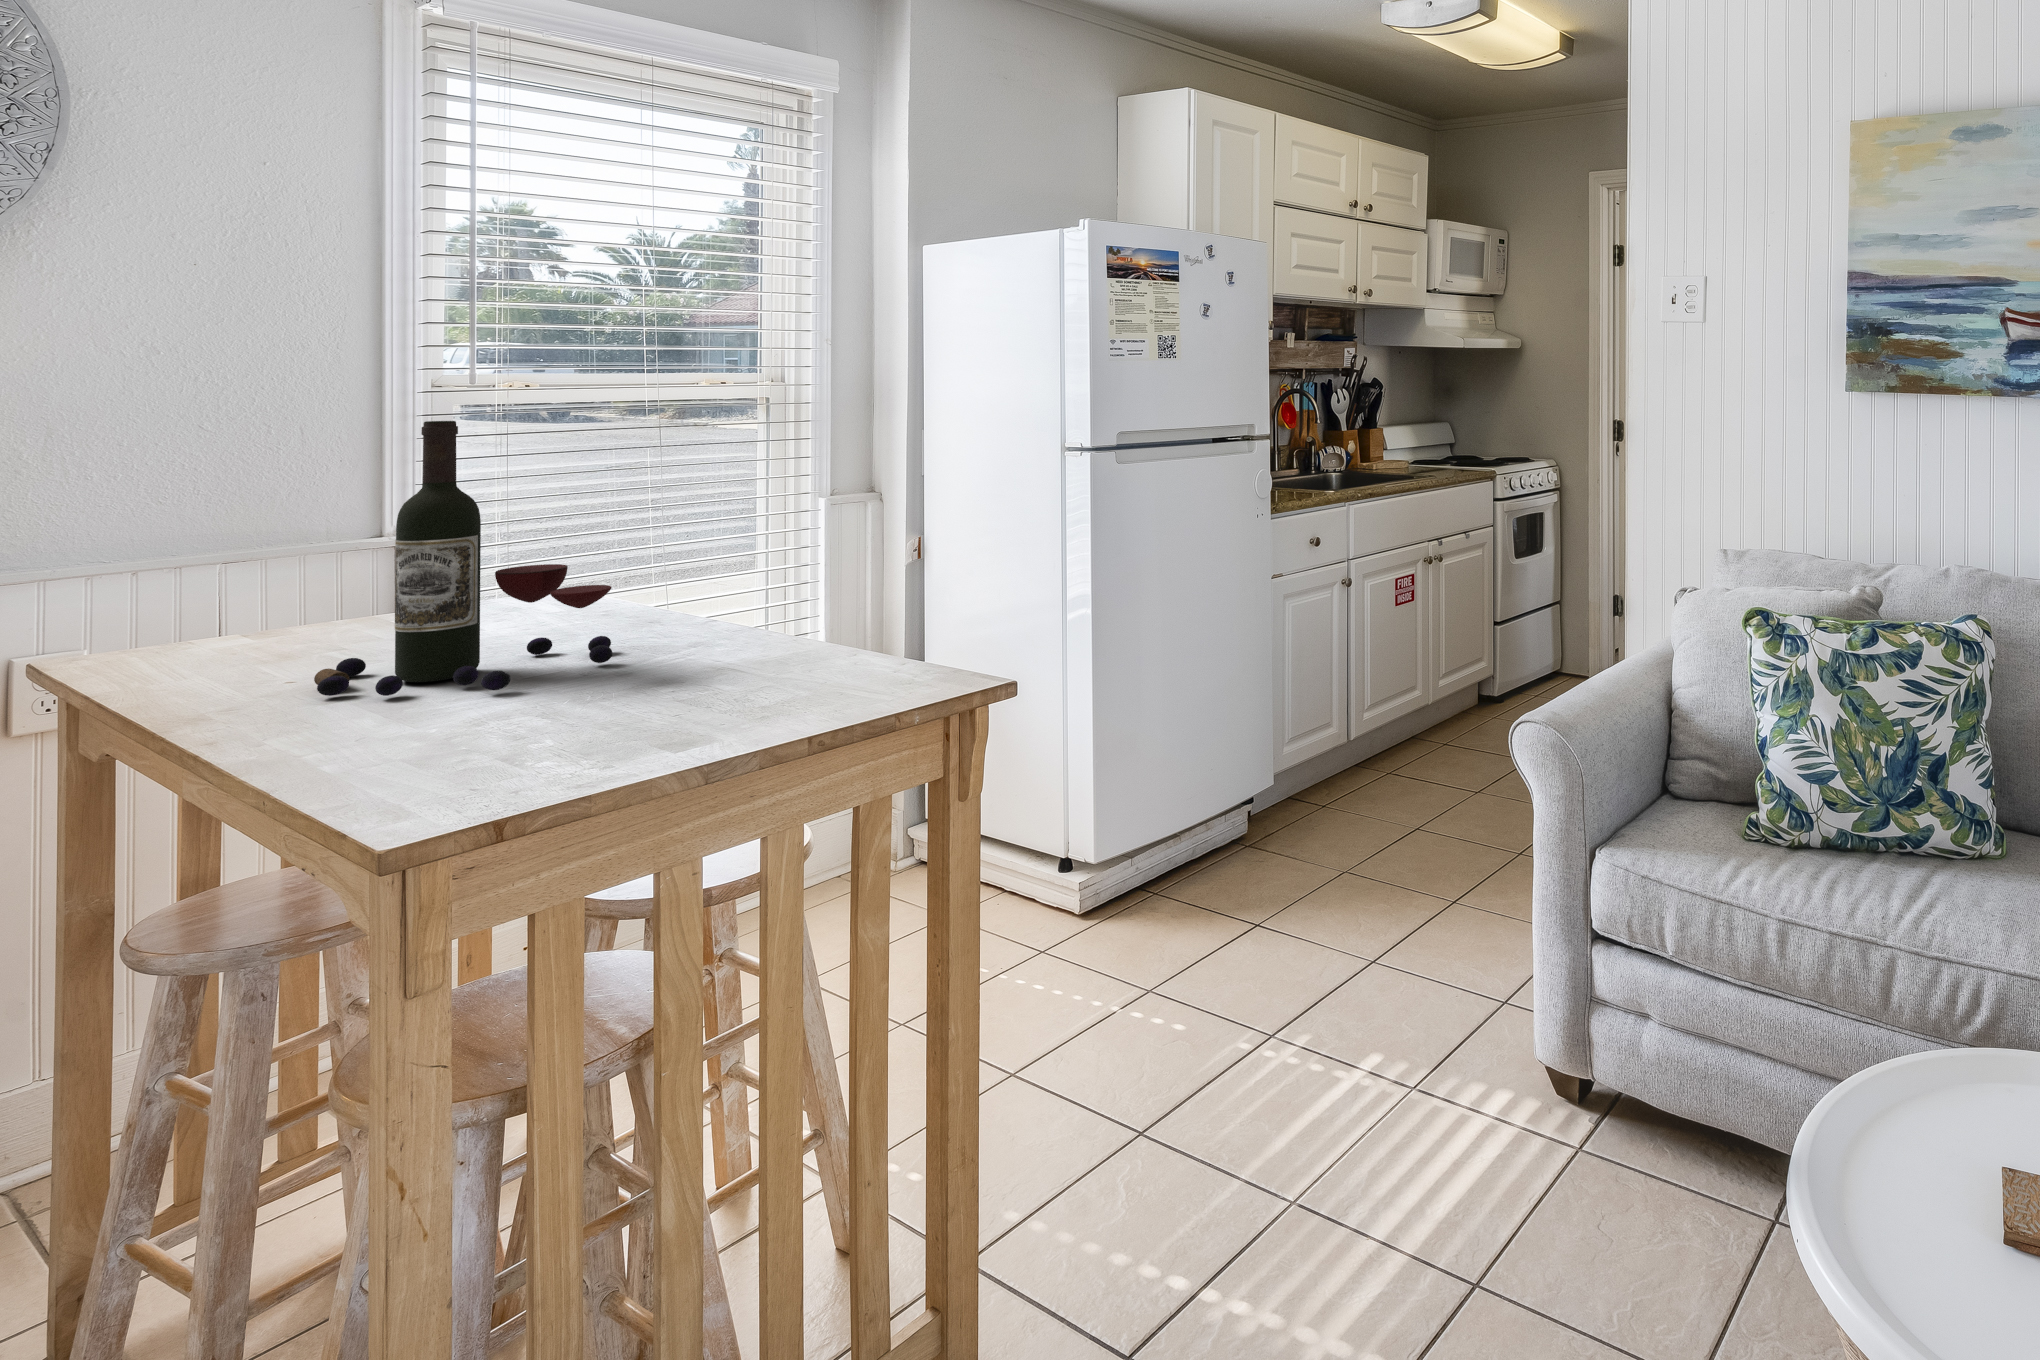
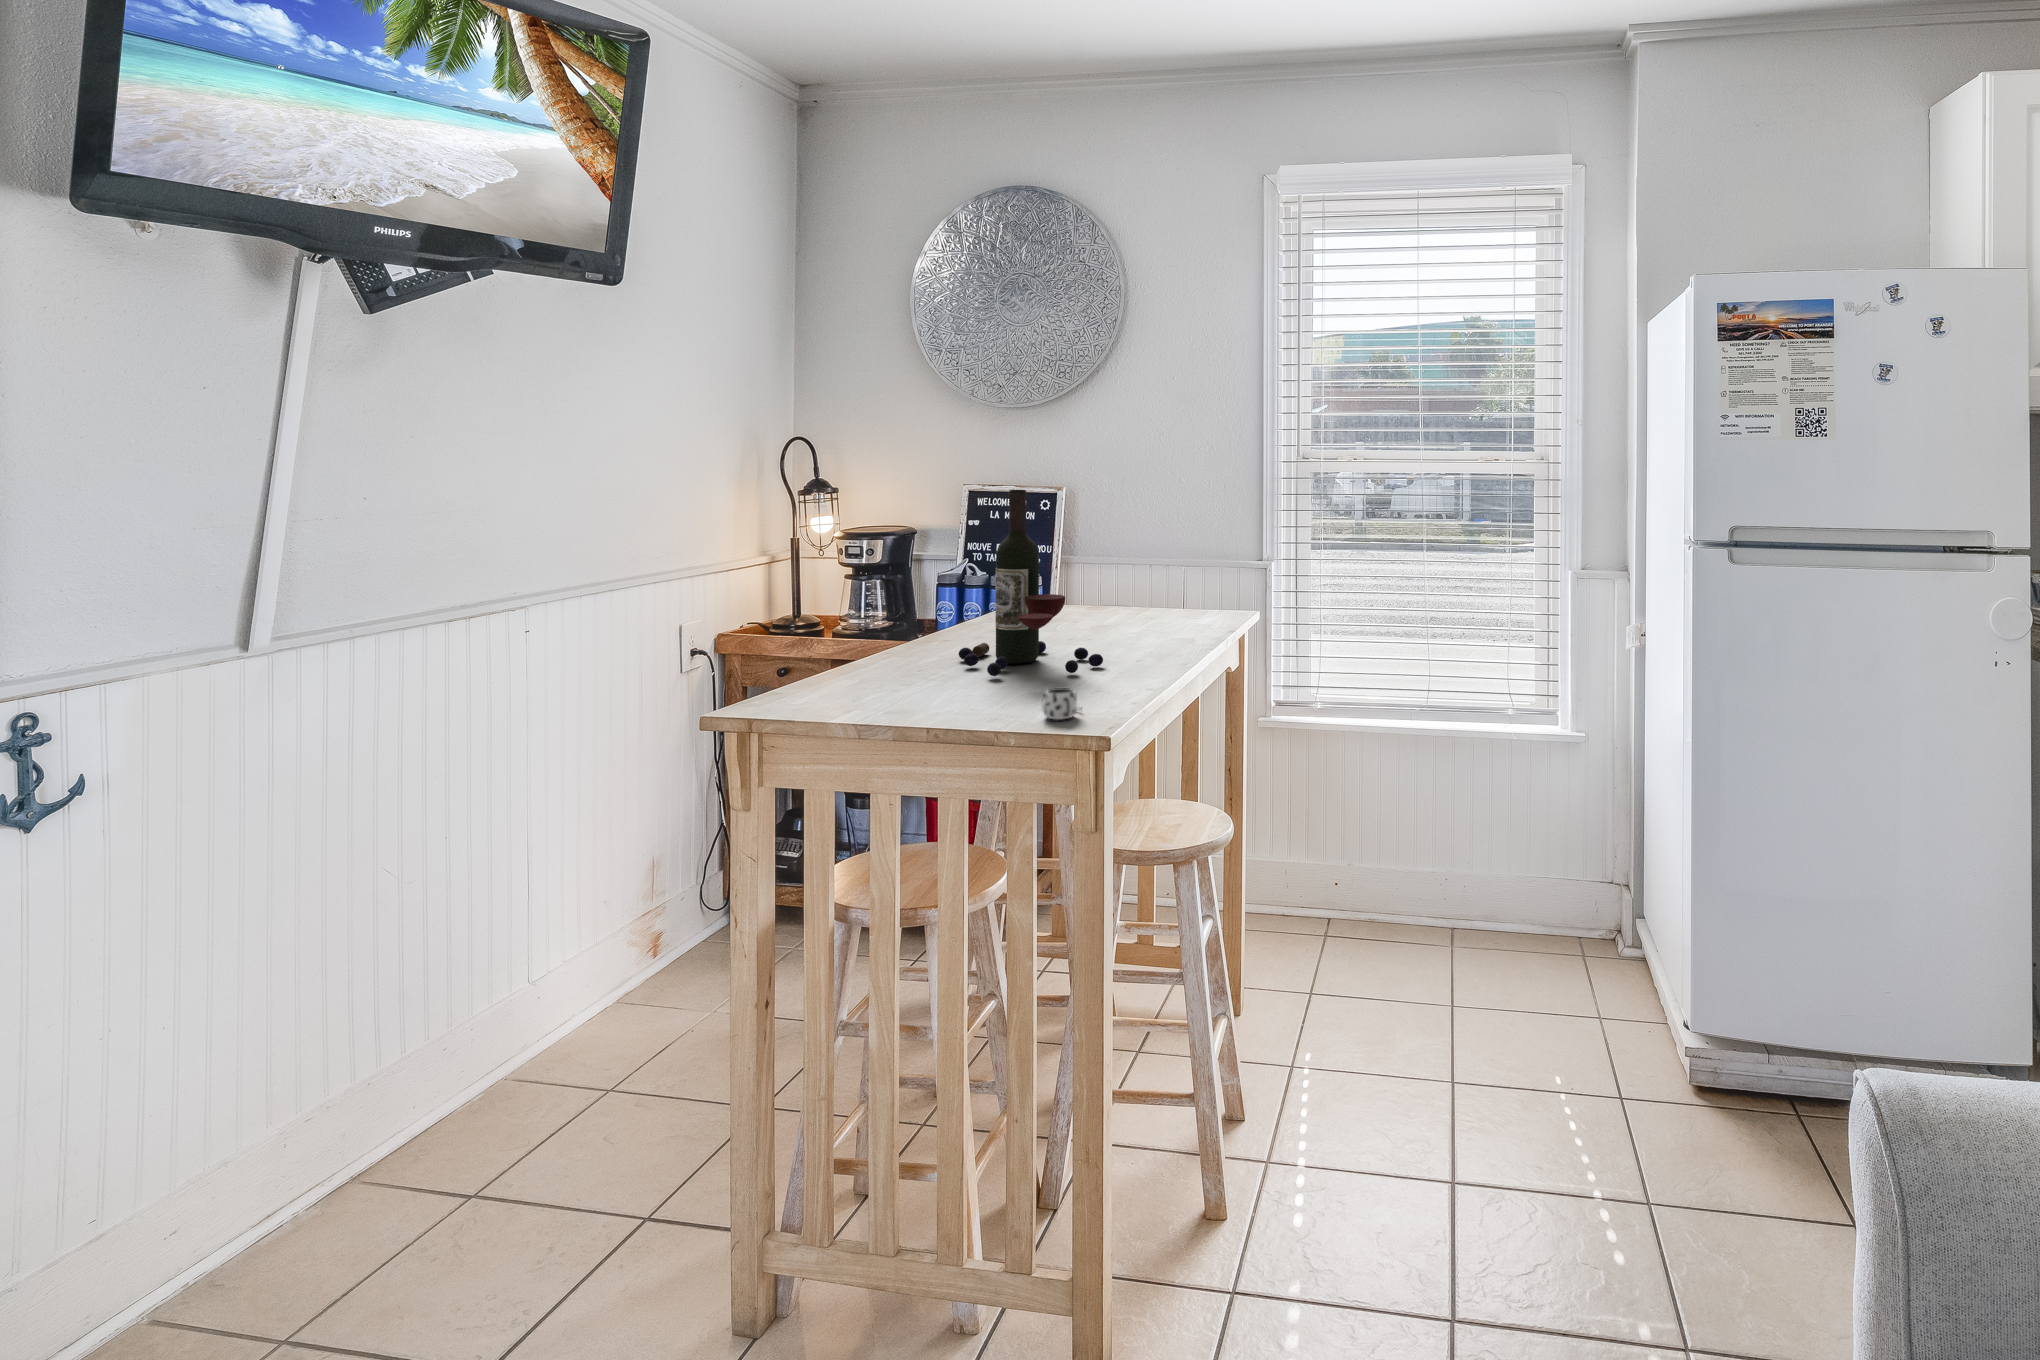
mug: none [733,650,816,690] -> present [1042,688,1083,720]

